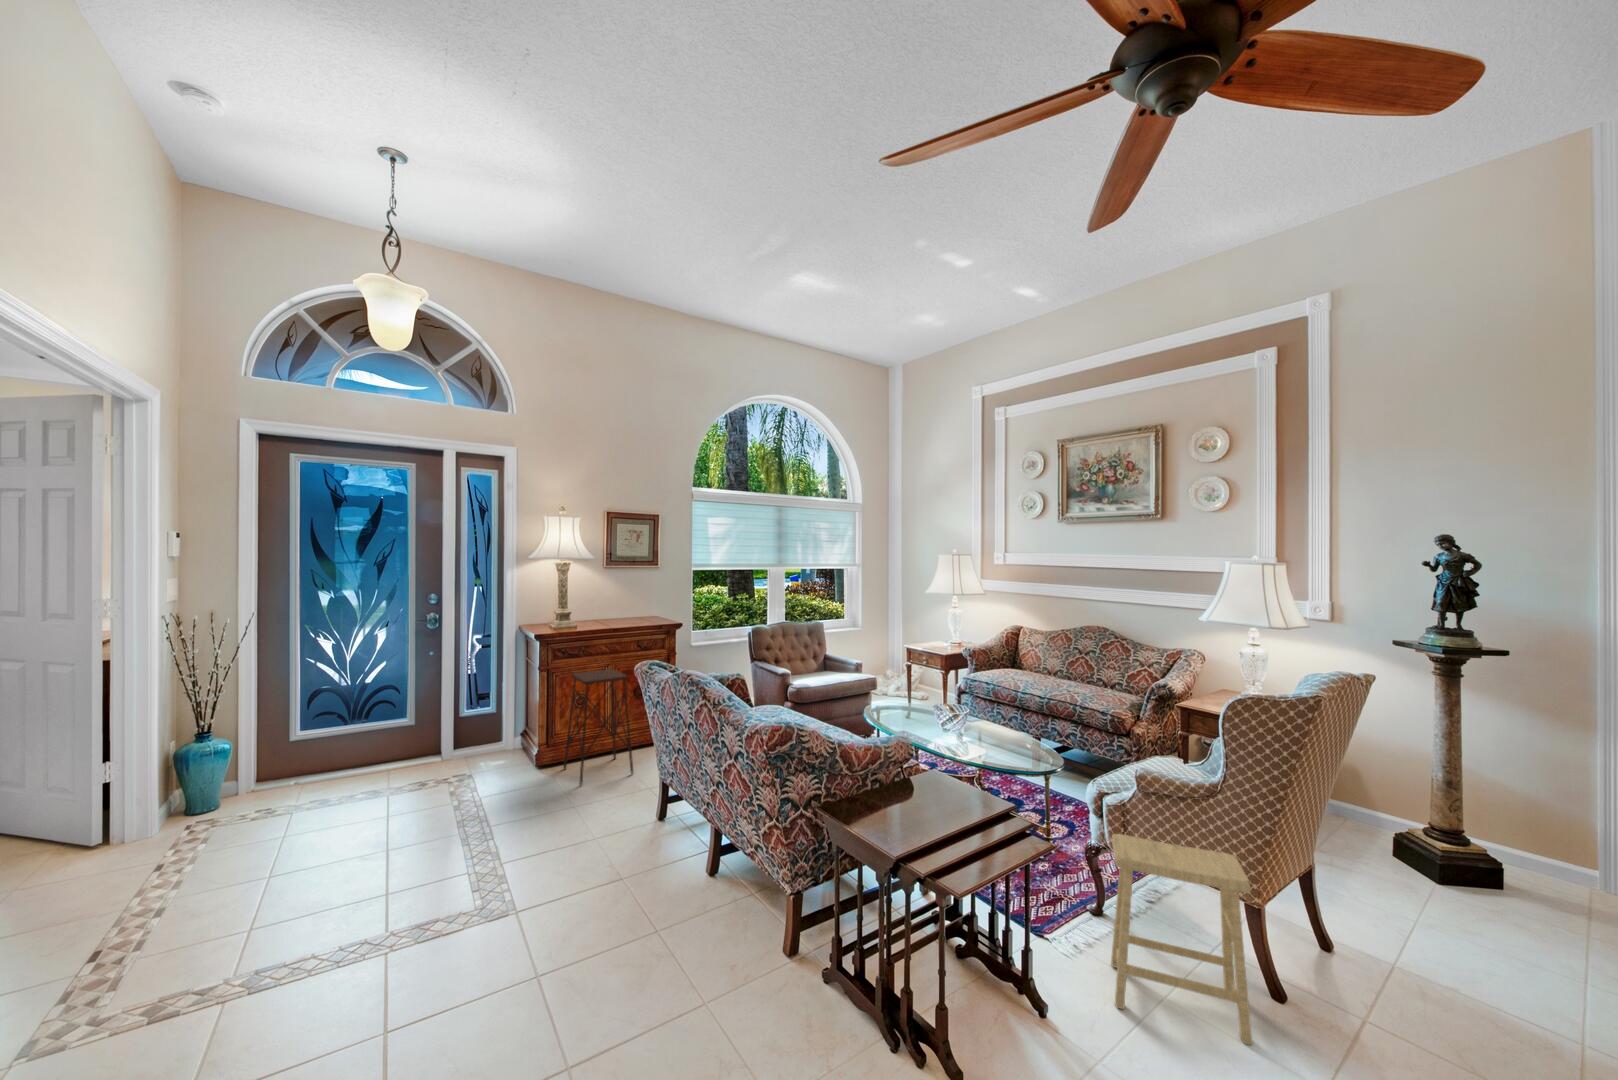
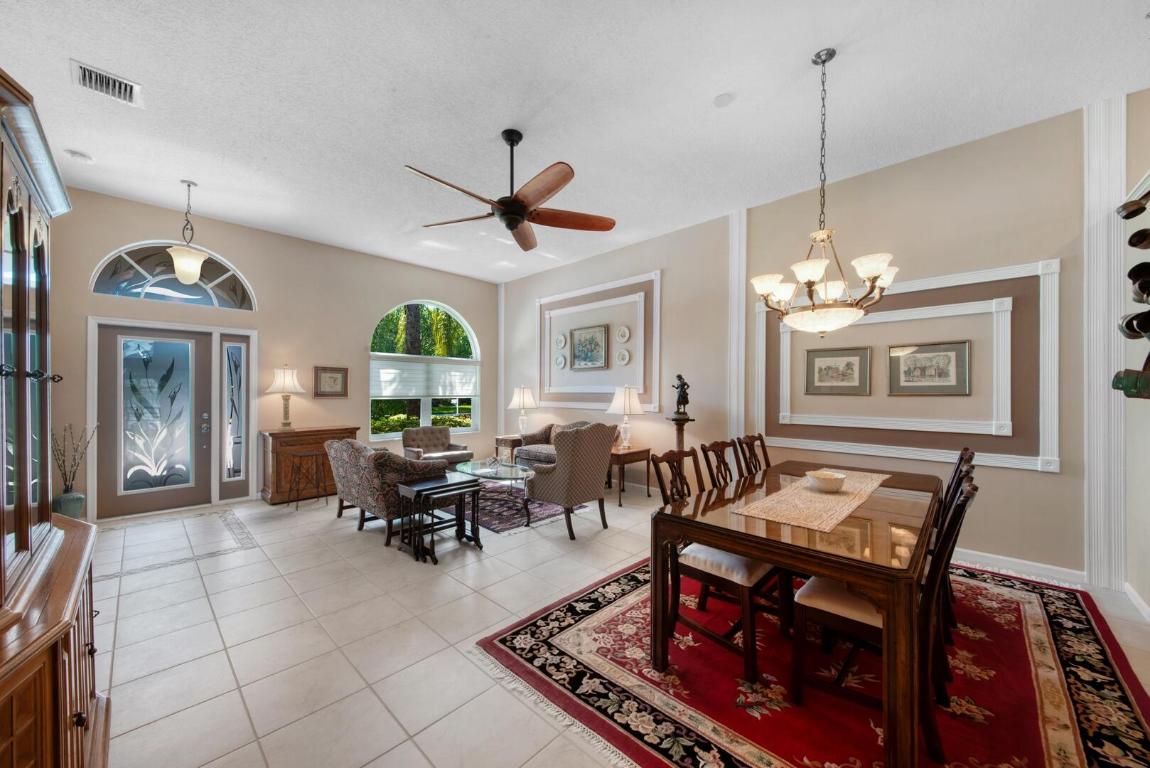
footstool: present [1111,834,1252,1045] -> none [511,489,560,552]

